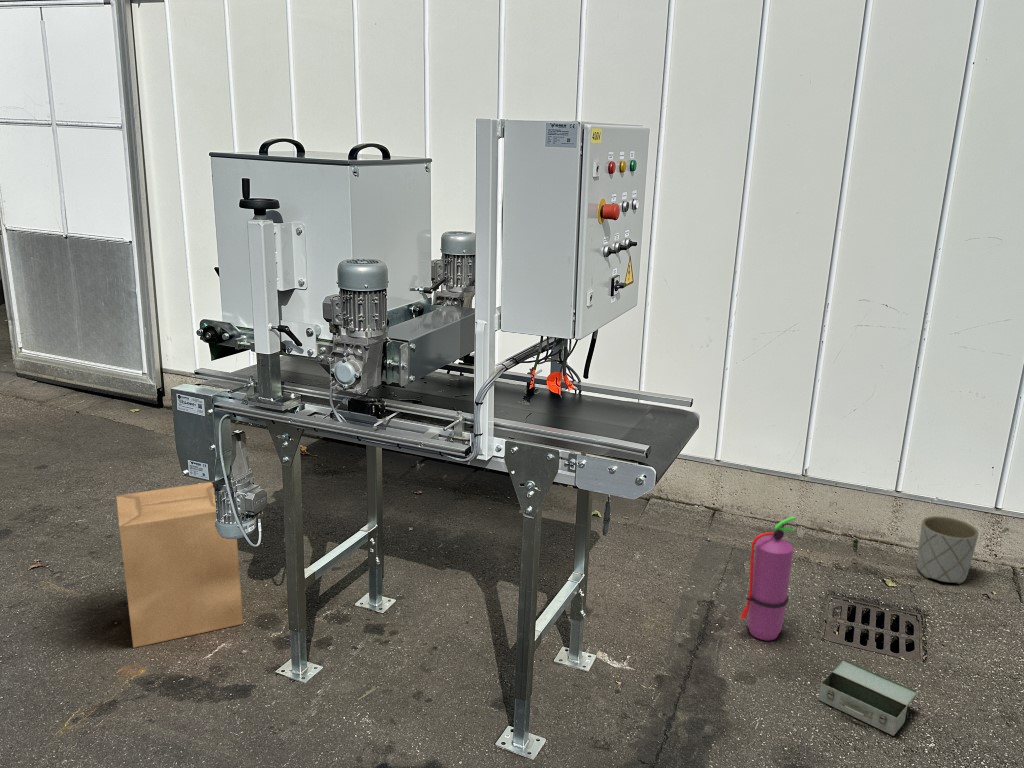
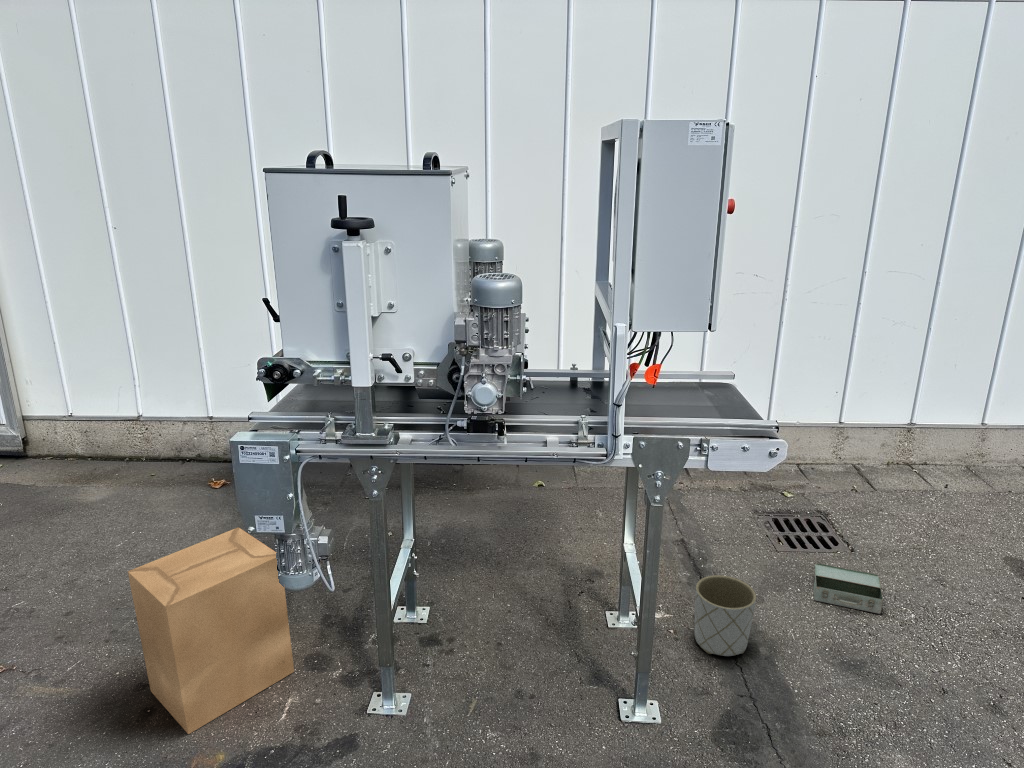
planter: present [917,516,978,584] -> present [694,575,756,656]
fire extinguisher: present [740,517,796,640] -> none [724,457,762,562]

